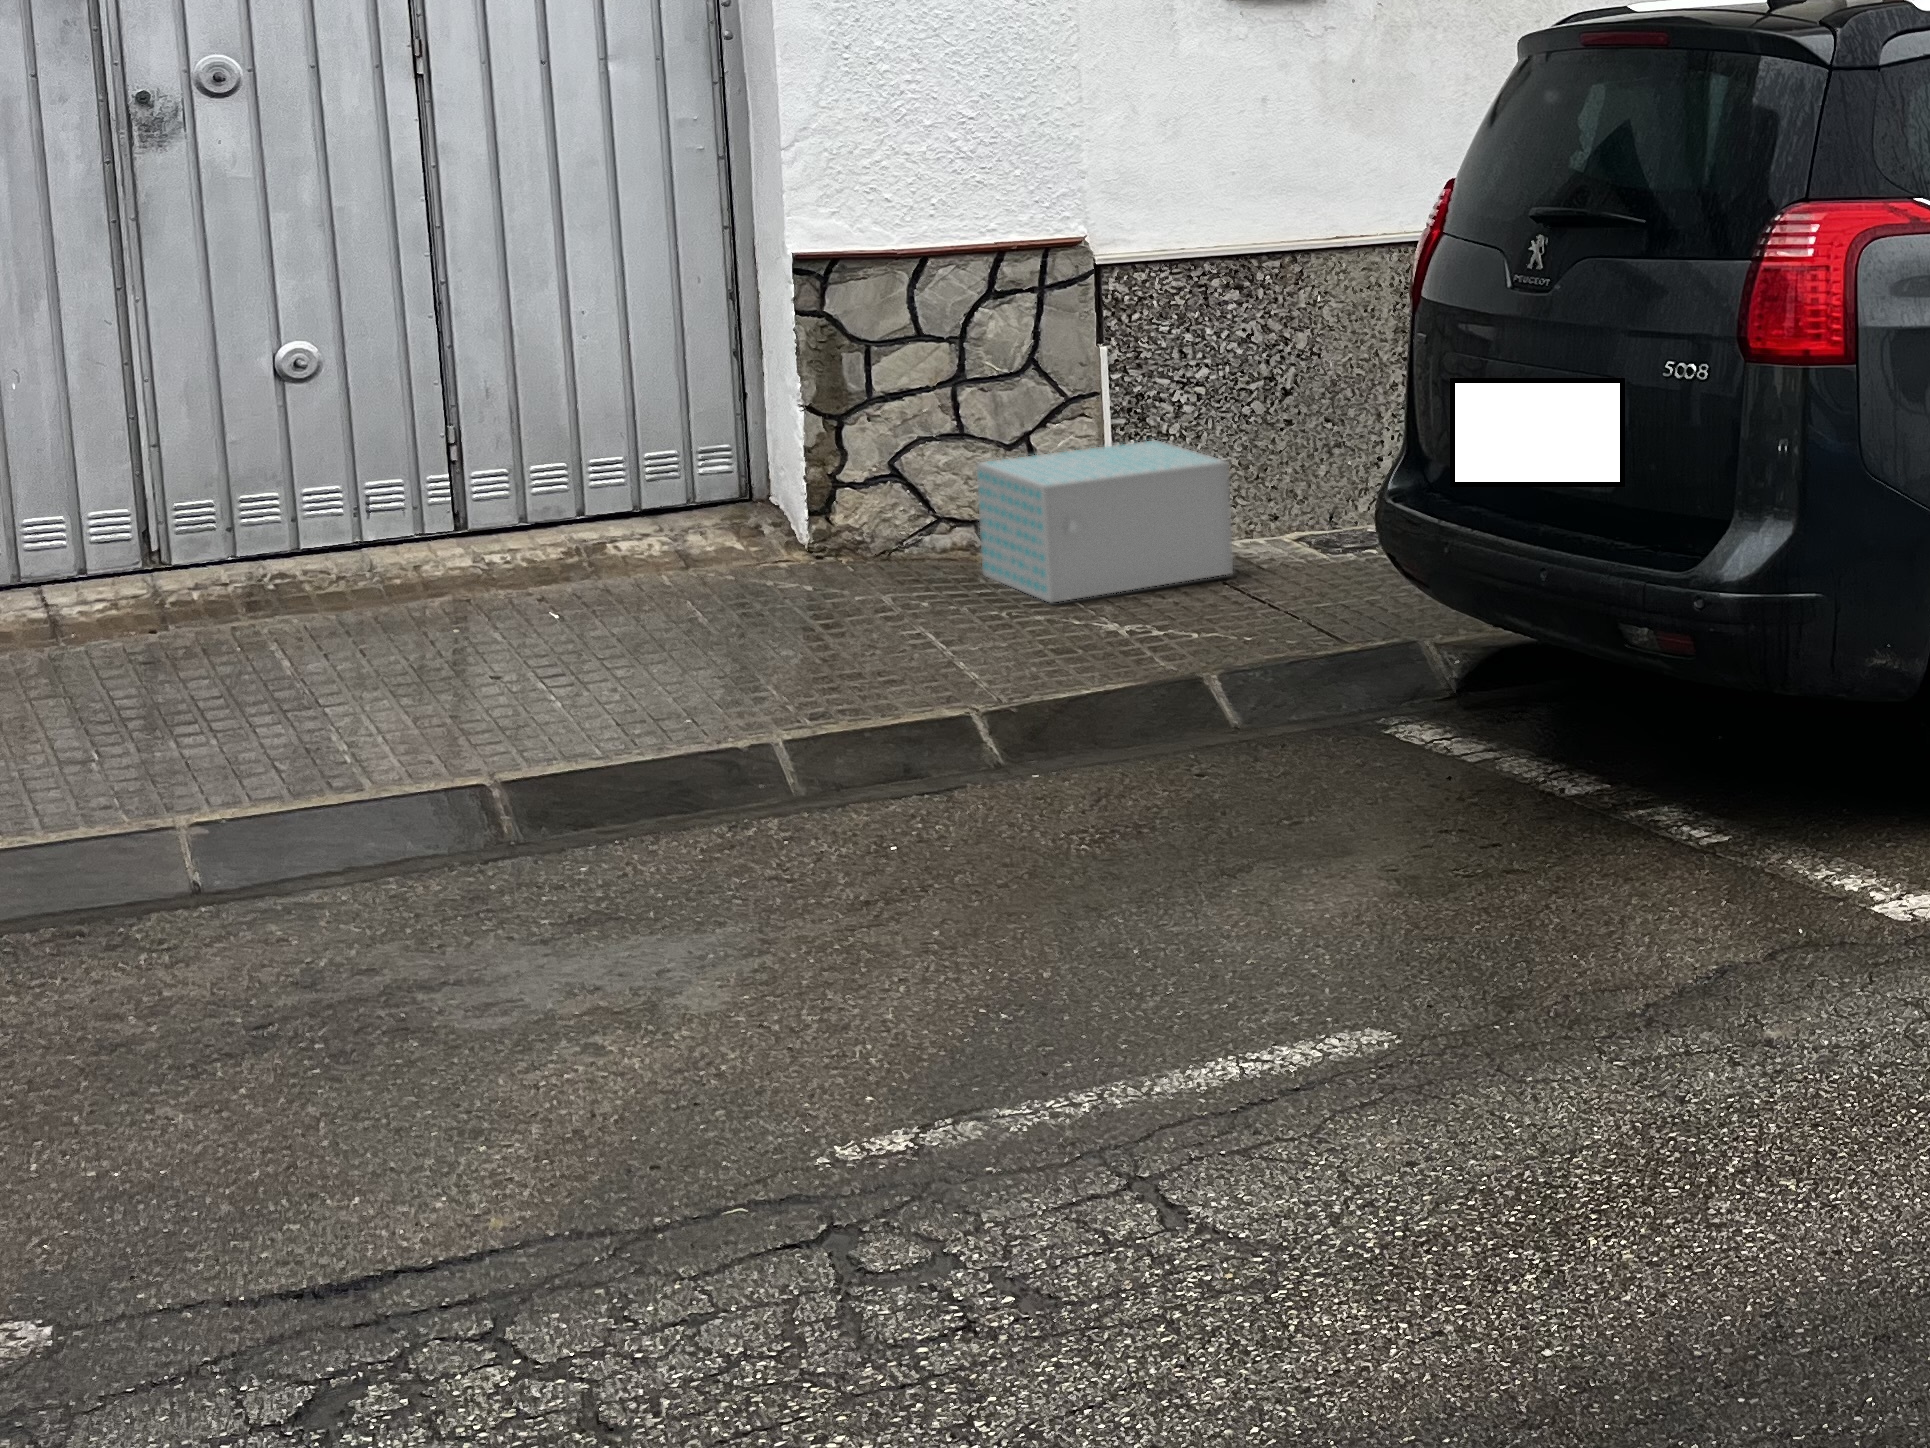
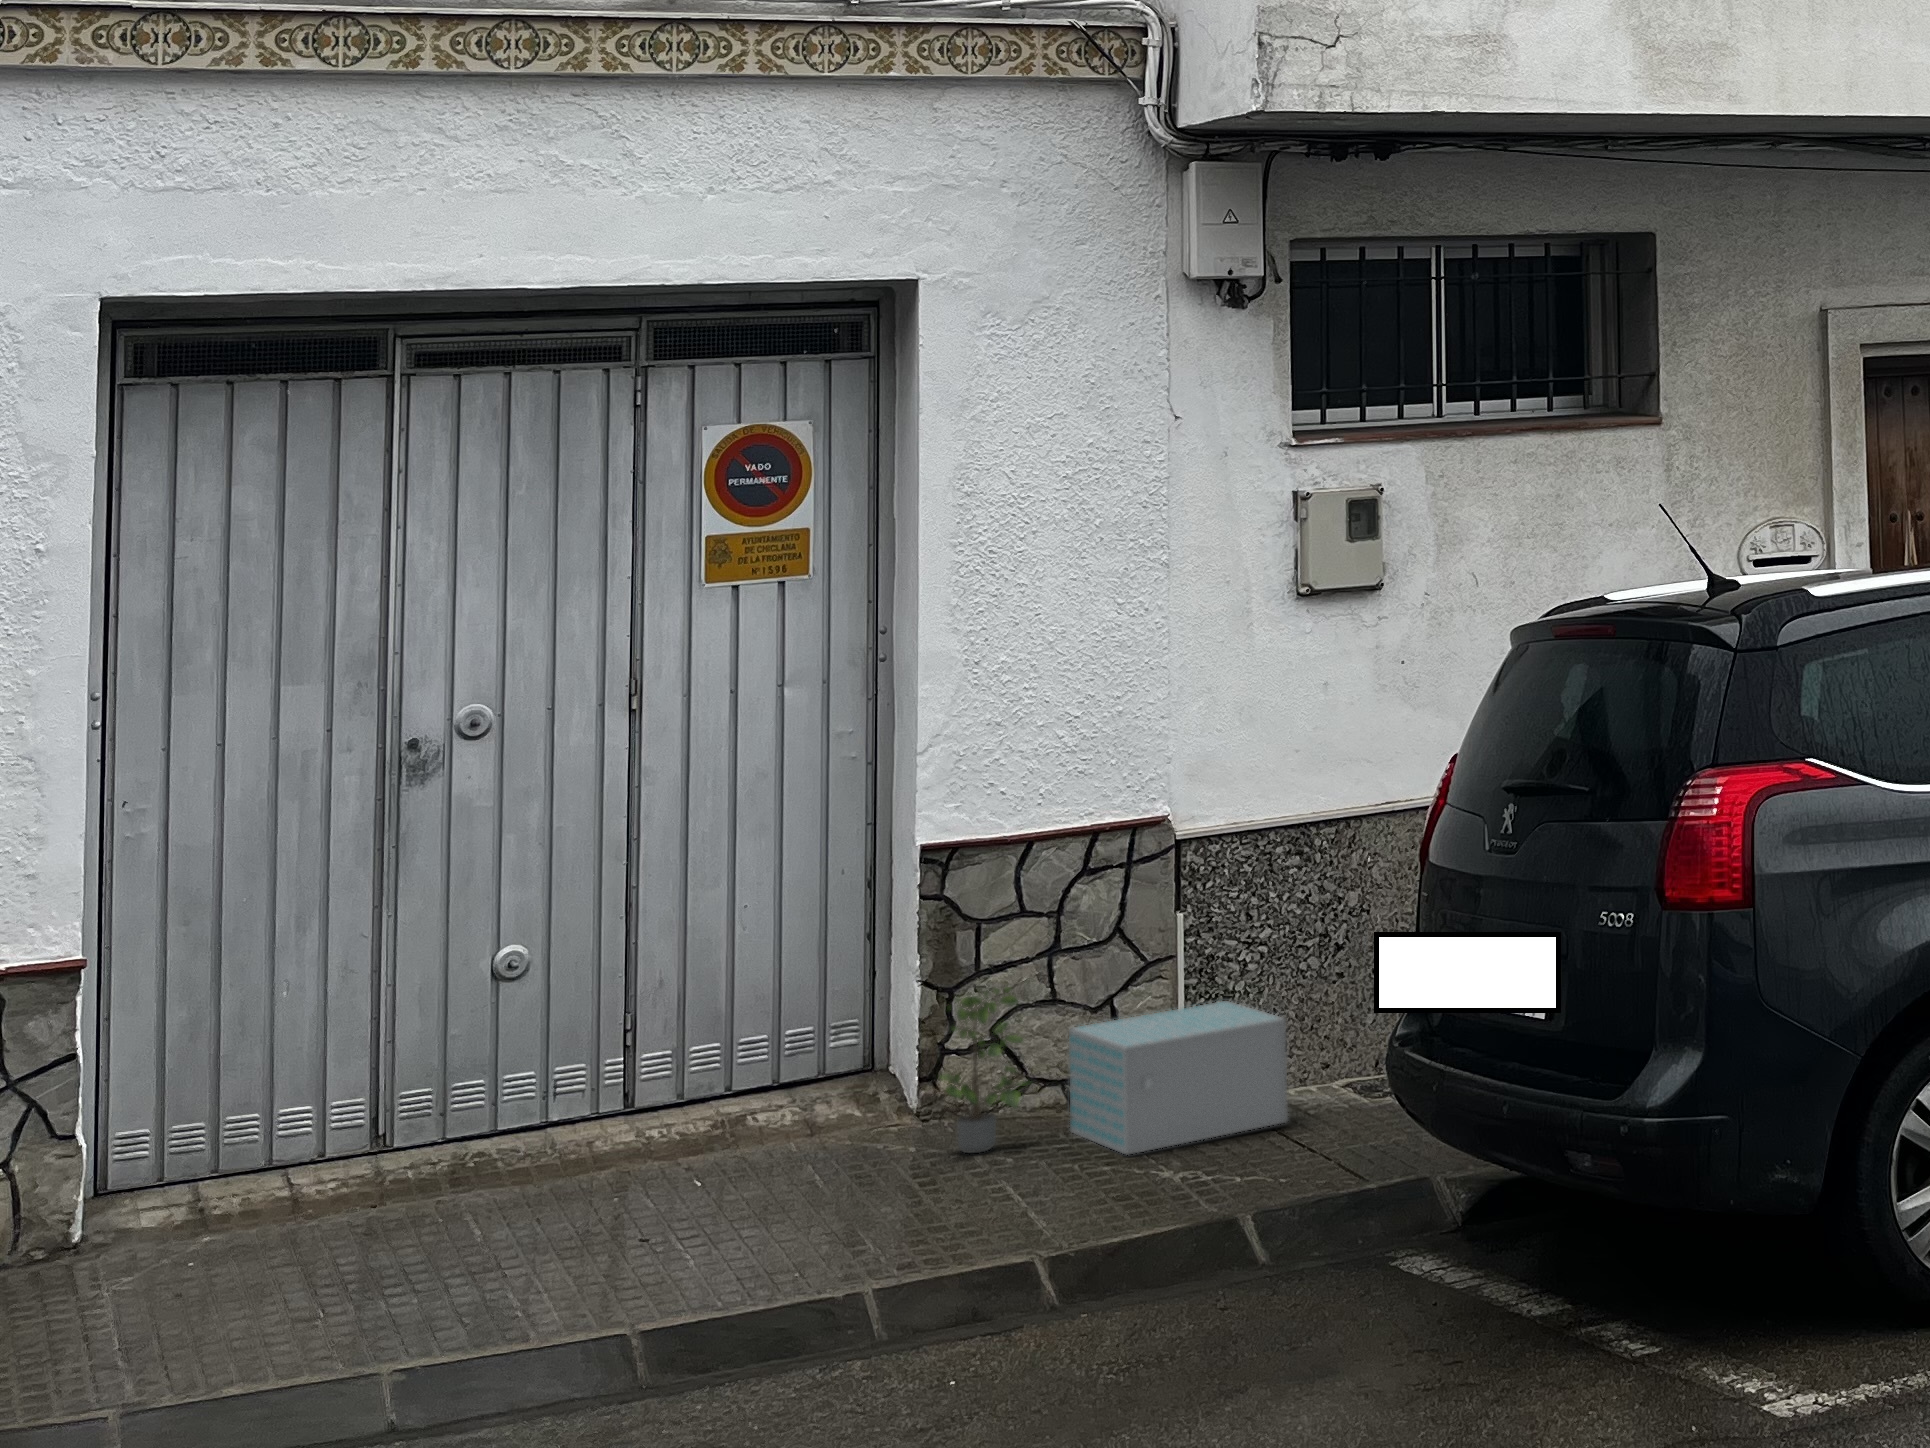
potted plant: none [826,408,944,595] -> present [941,987,1029,1153]

